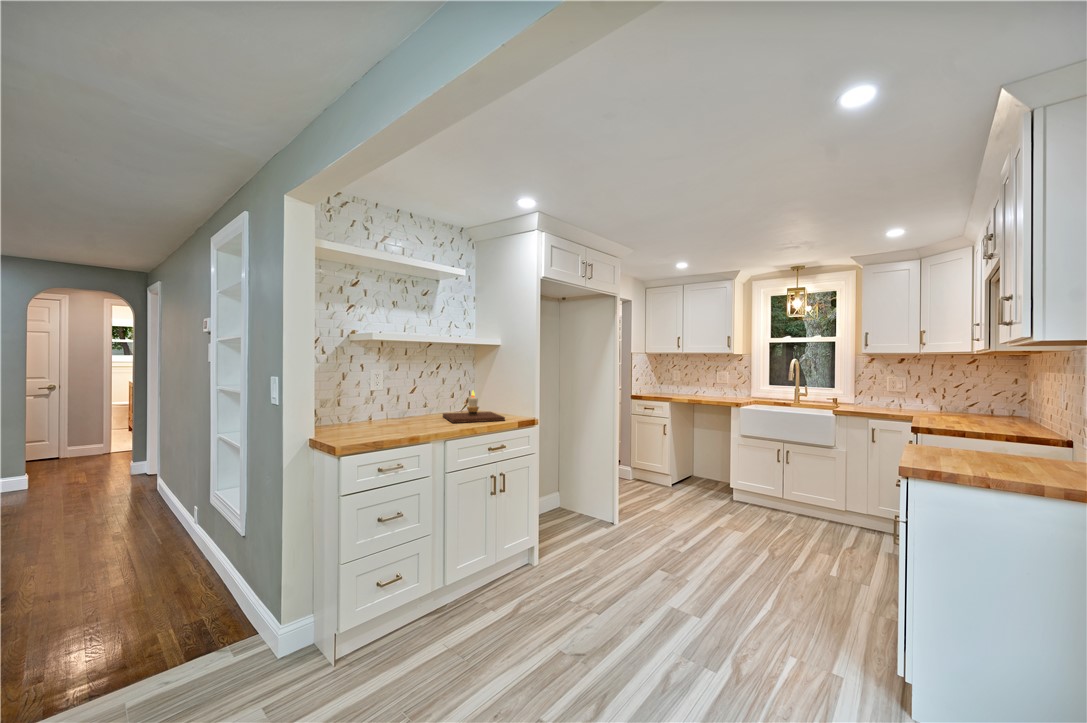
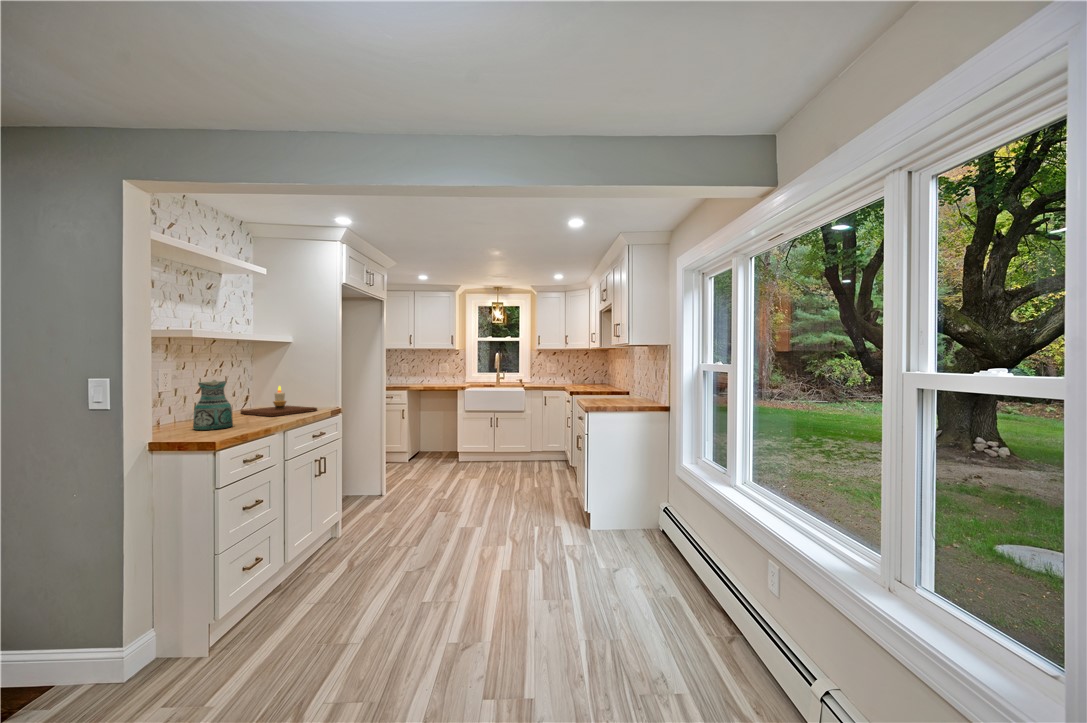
ceramic pitcher: none [366,382,400,432] -> present [193,380,233,430]

